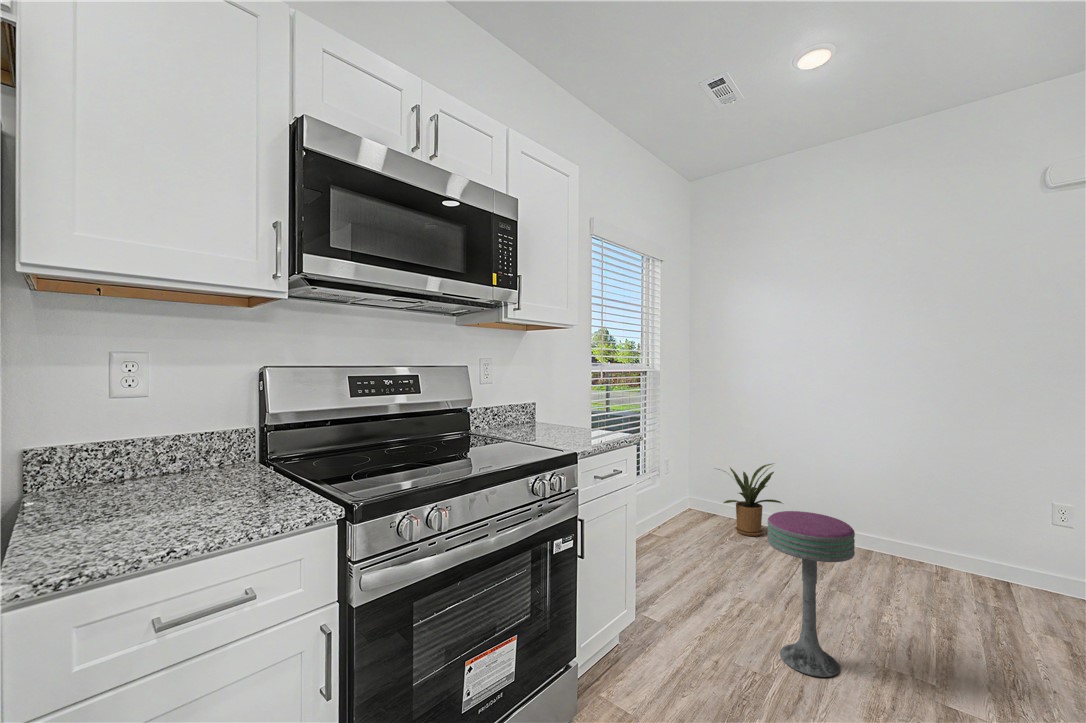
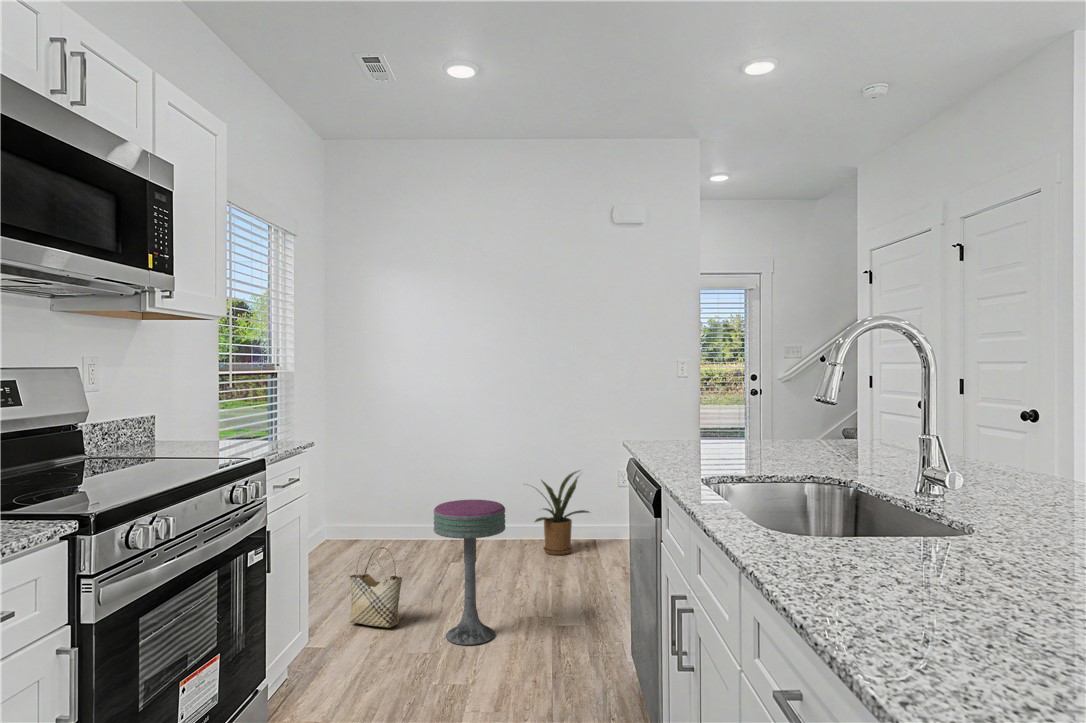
house plant: present [719,464,782,536] -> present [535,471,589,555]
woven basket: none [687,540,737,621] -> present [349,547,402,627]

